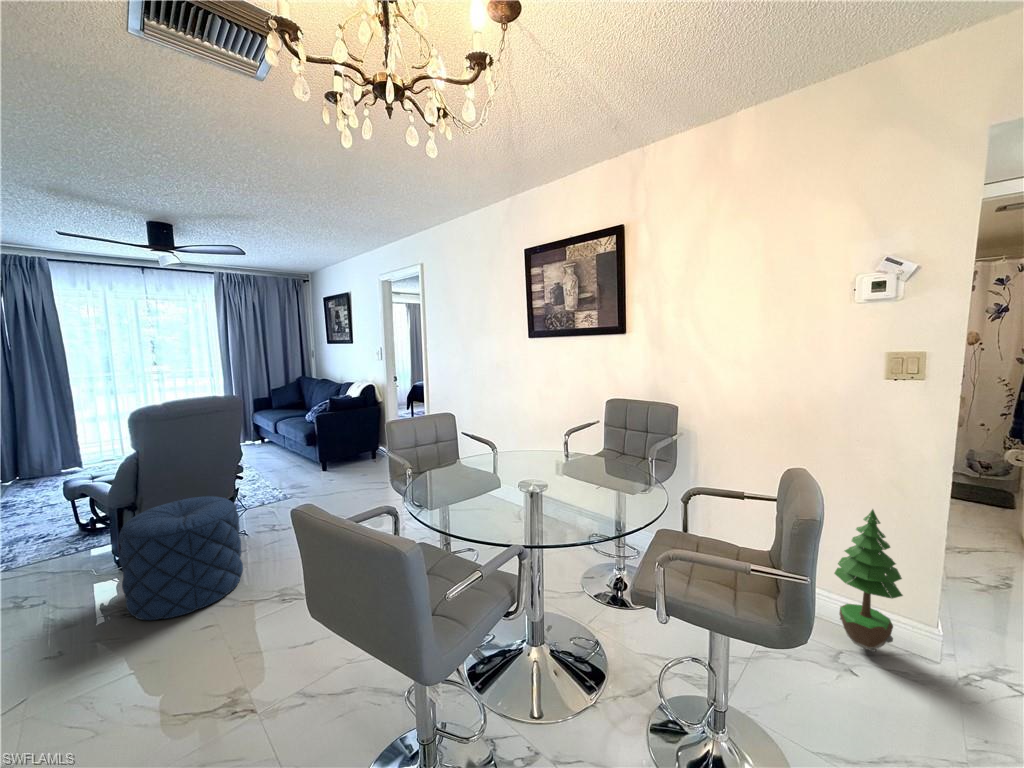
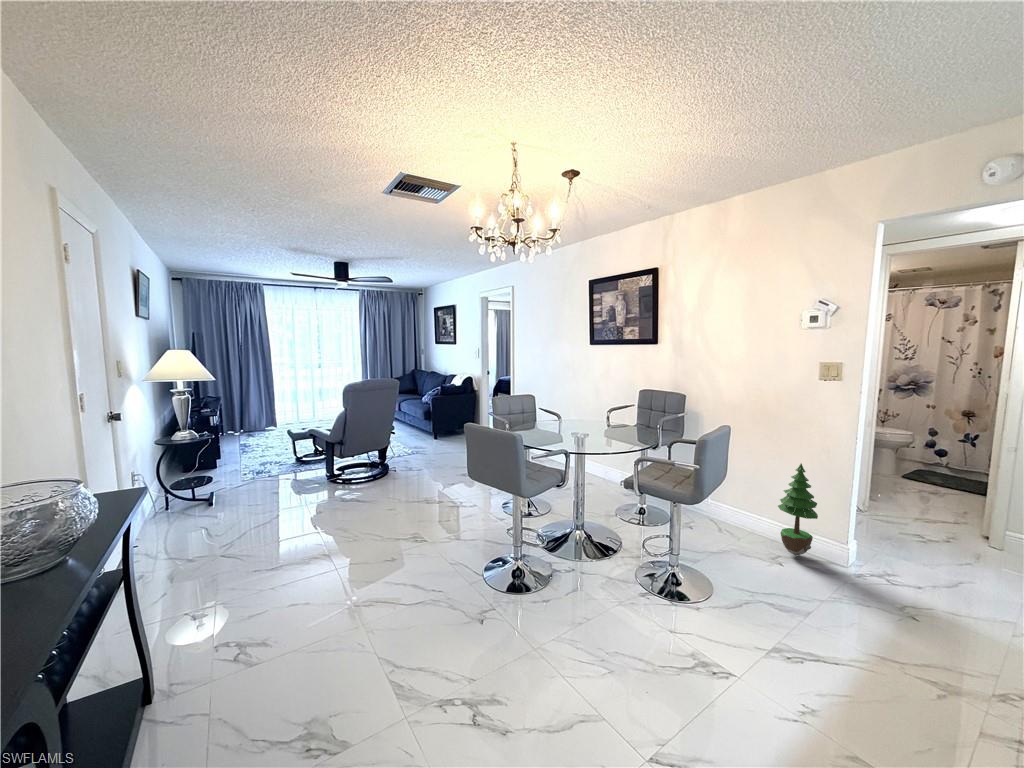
pouf: present [119,496,243,620] -> none [342,440,402,504]

